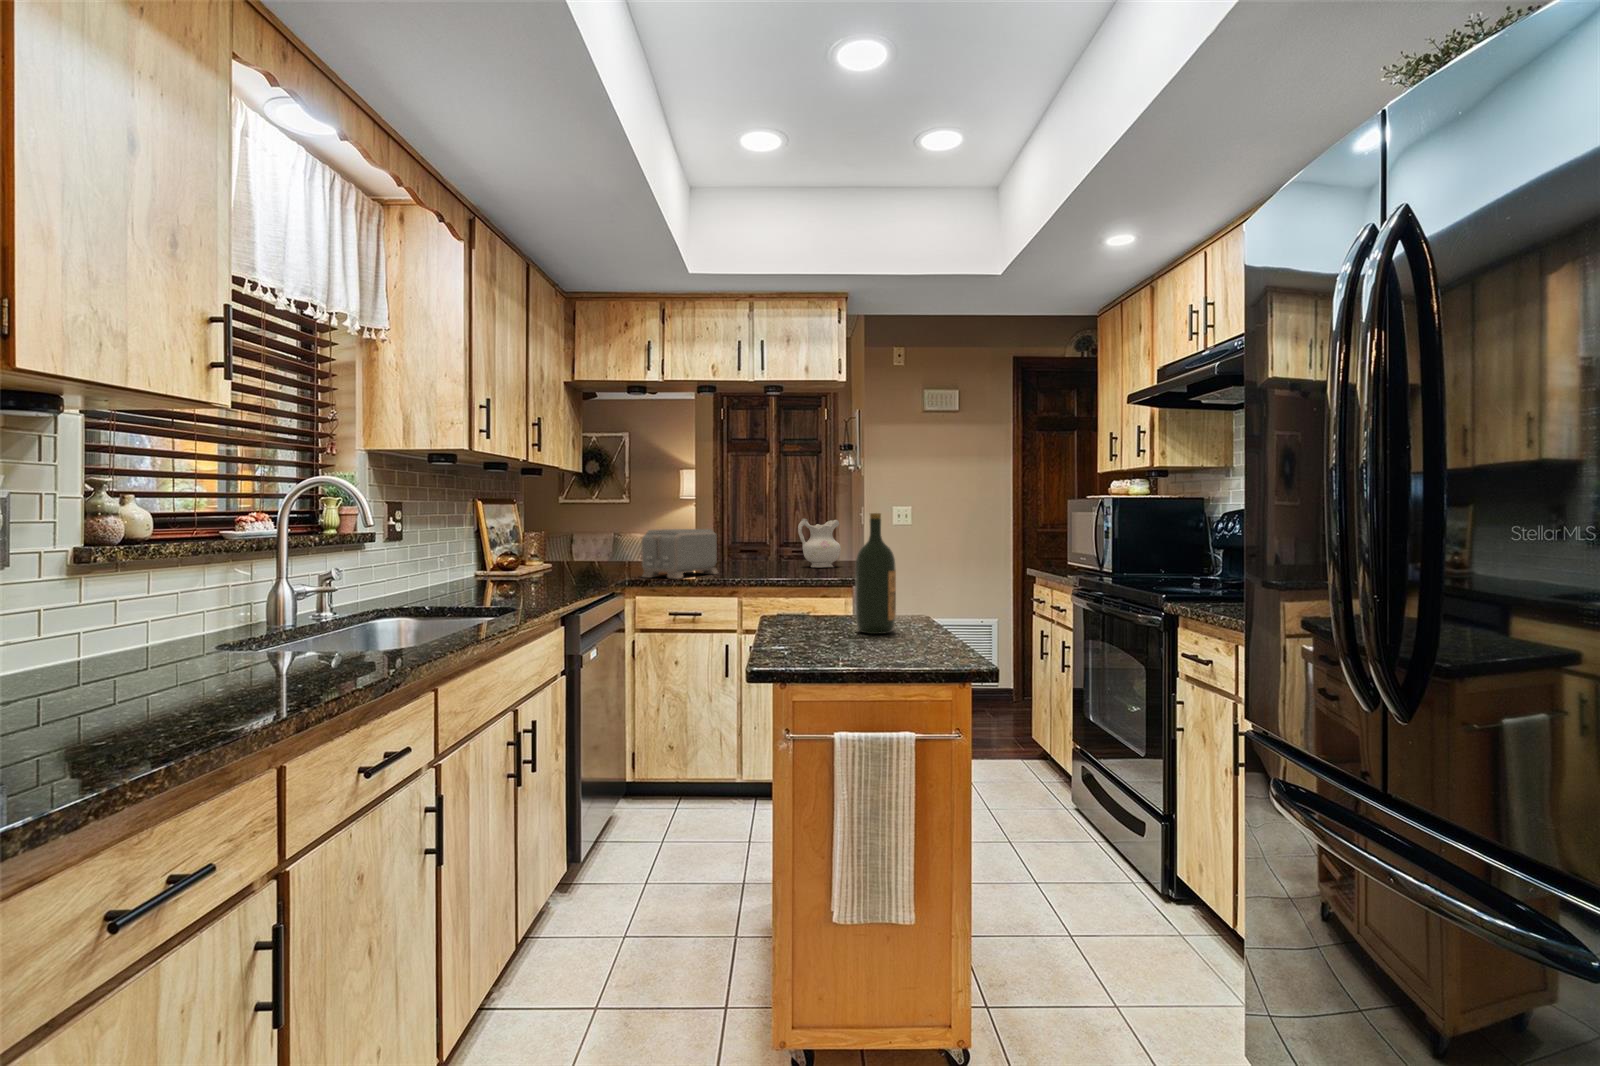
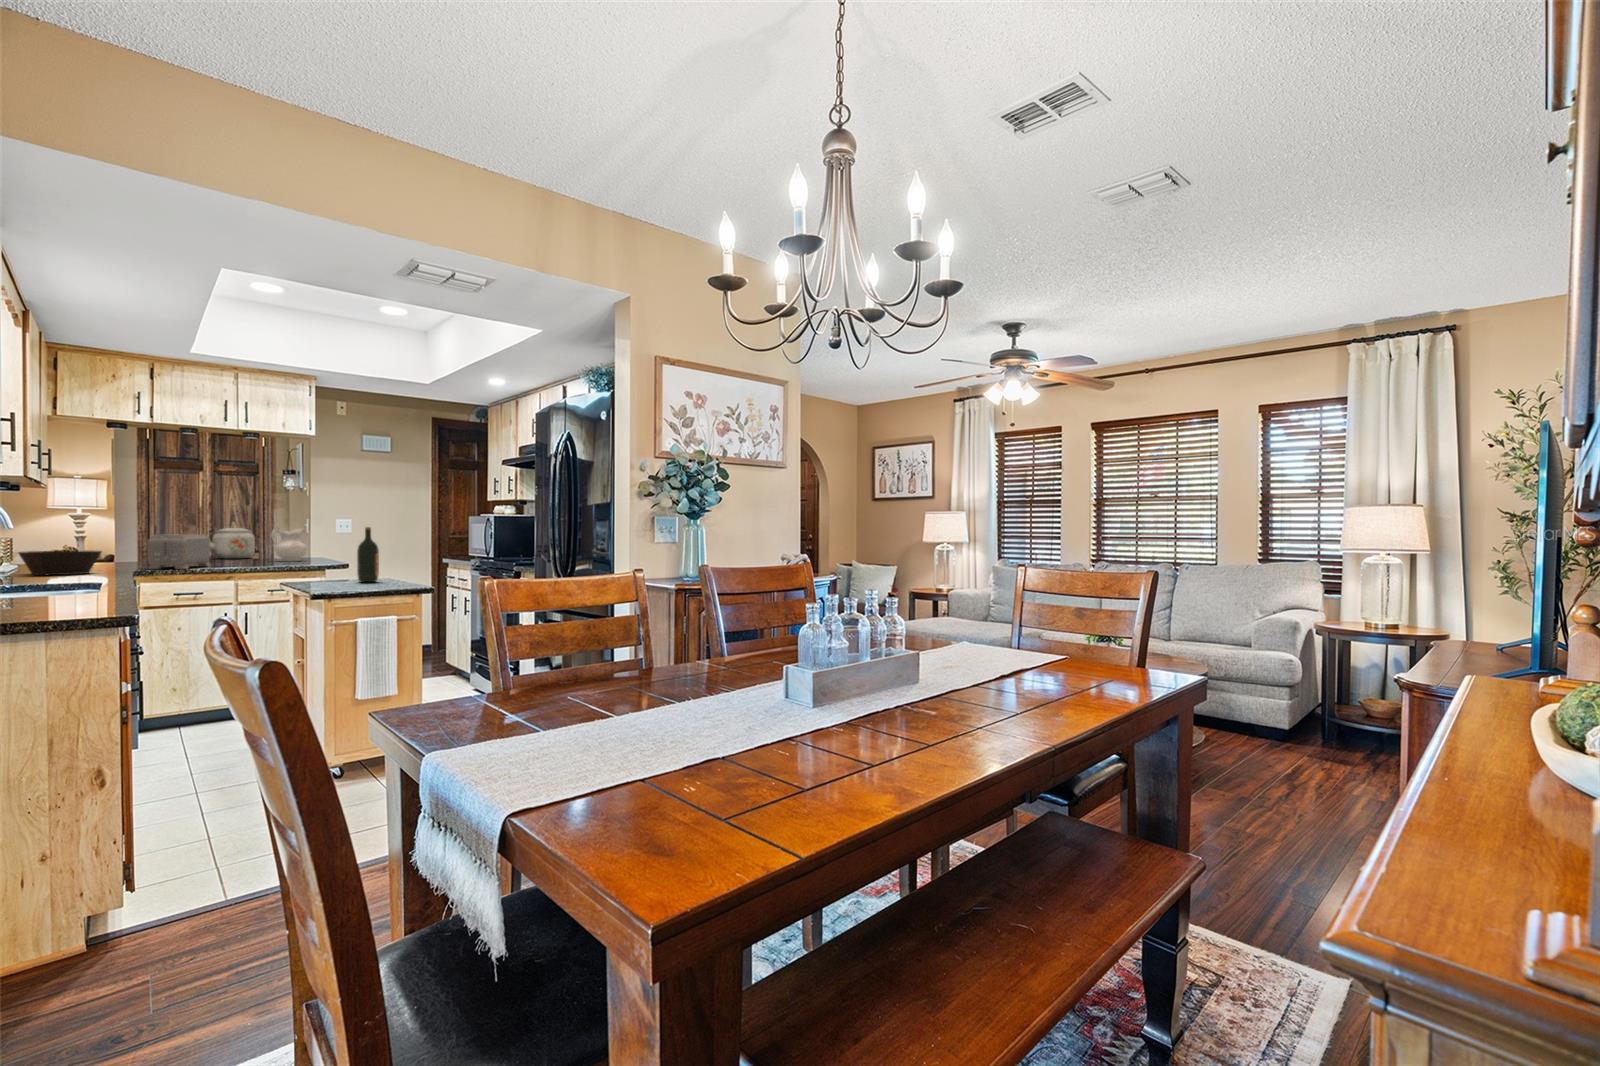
kettle: none [740,517,793,560] -> present [209,525,255,559]
bowl: none [496,551,582,585] -> present [18,551,101,575]

